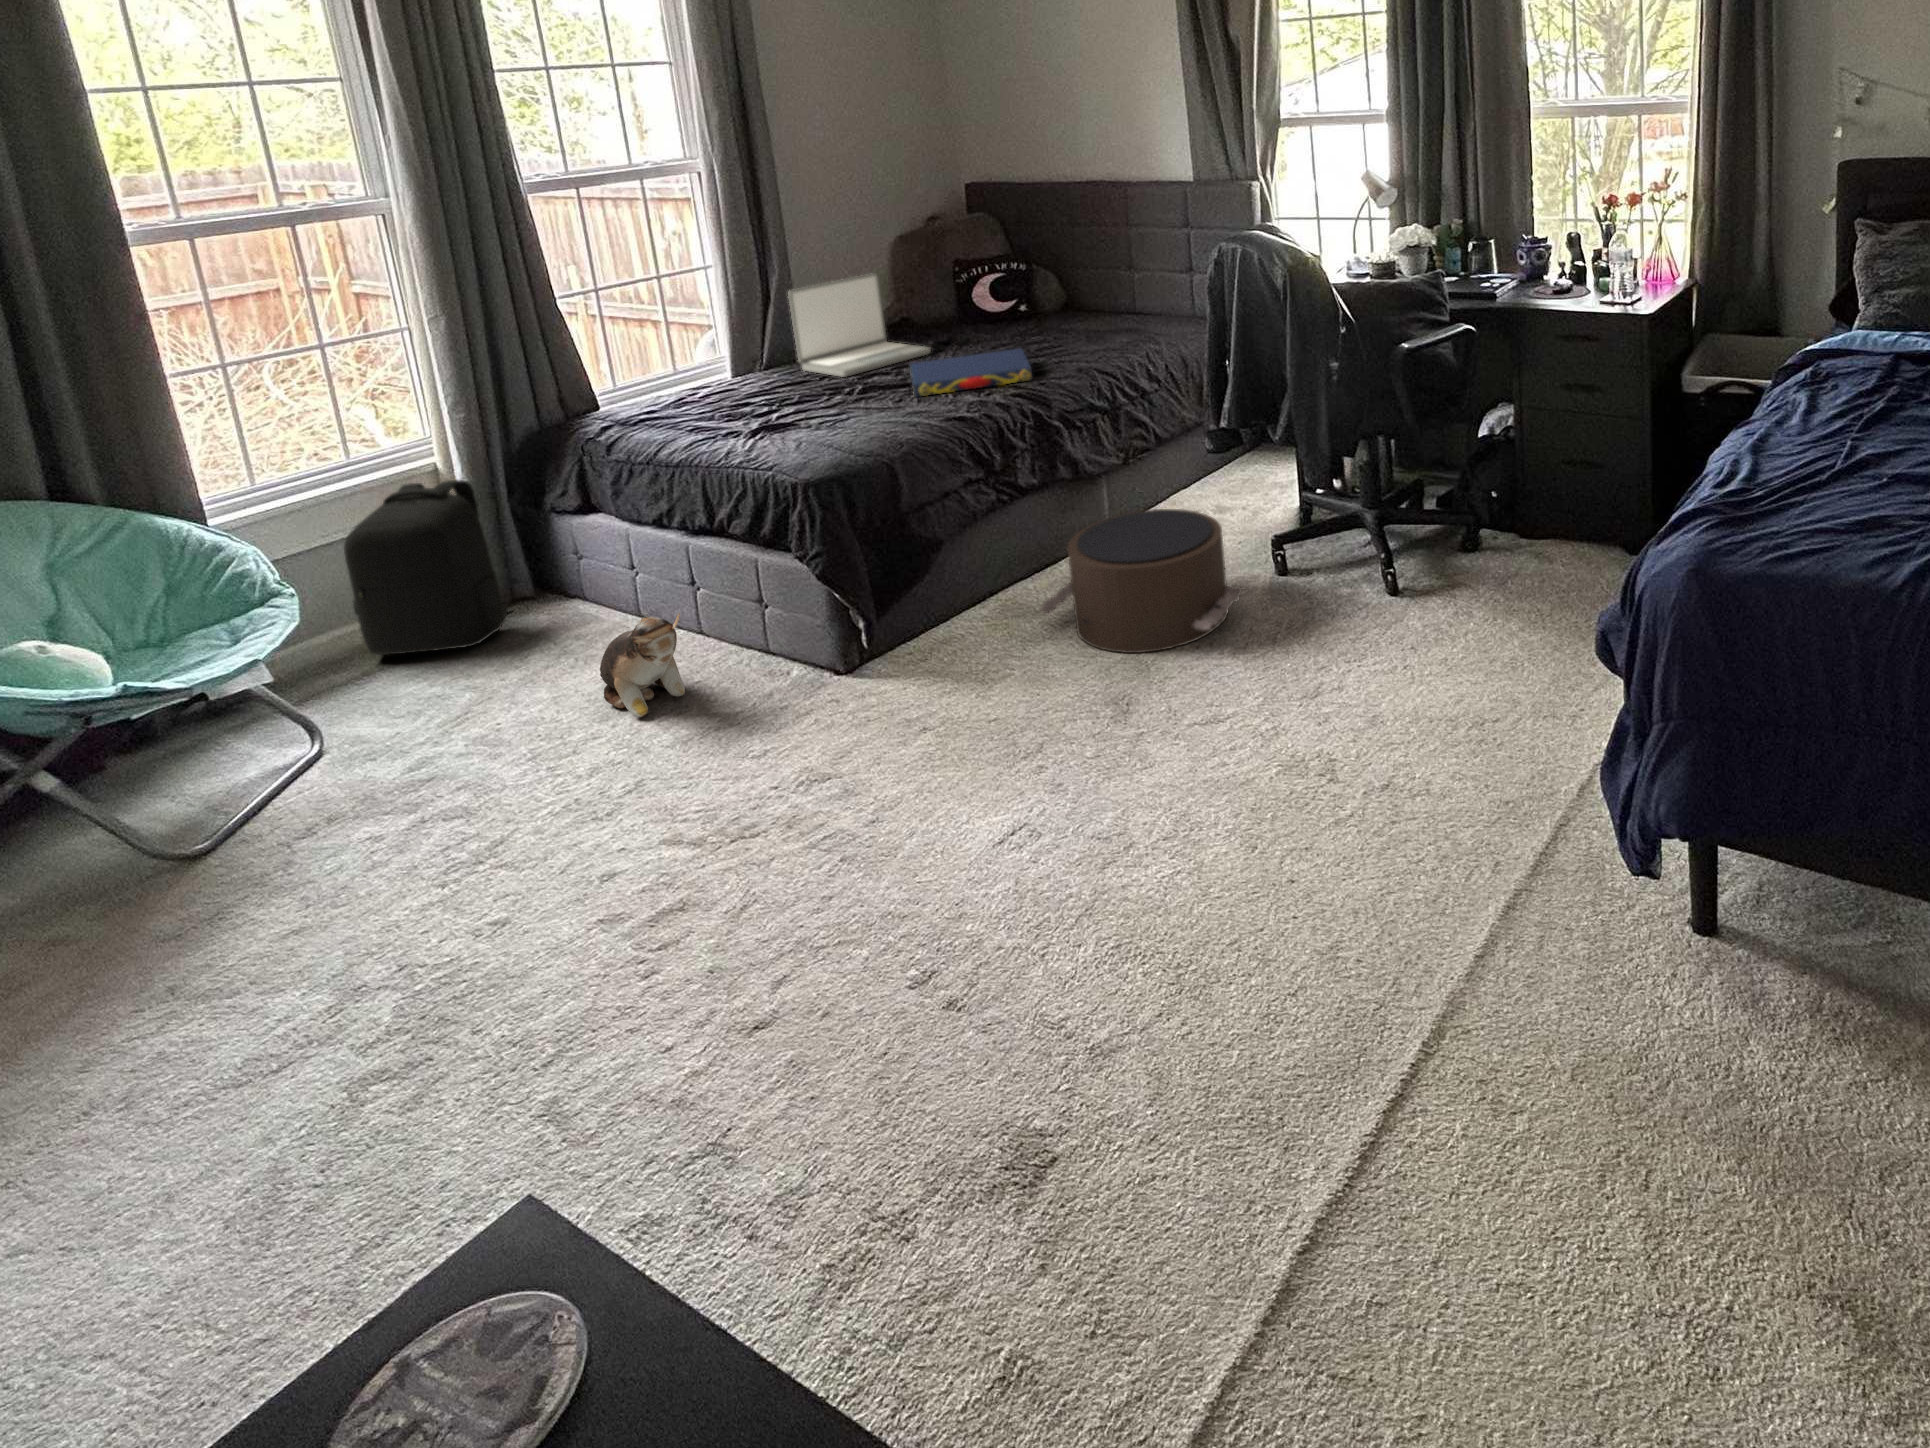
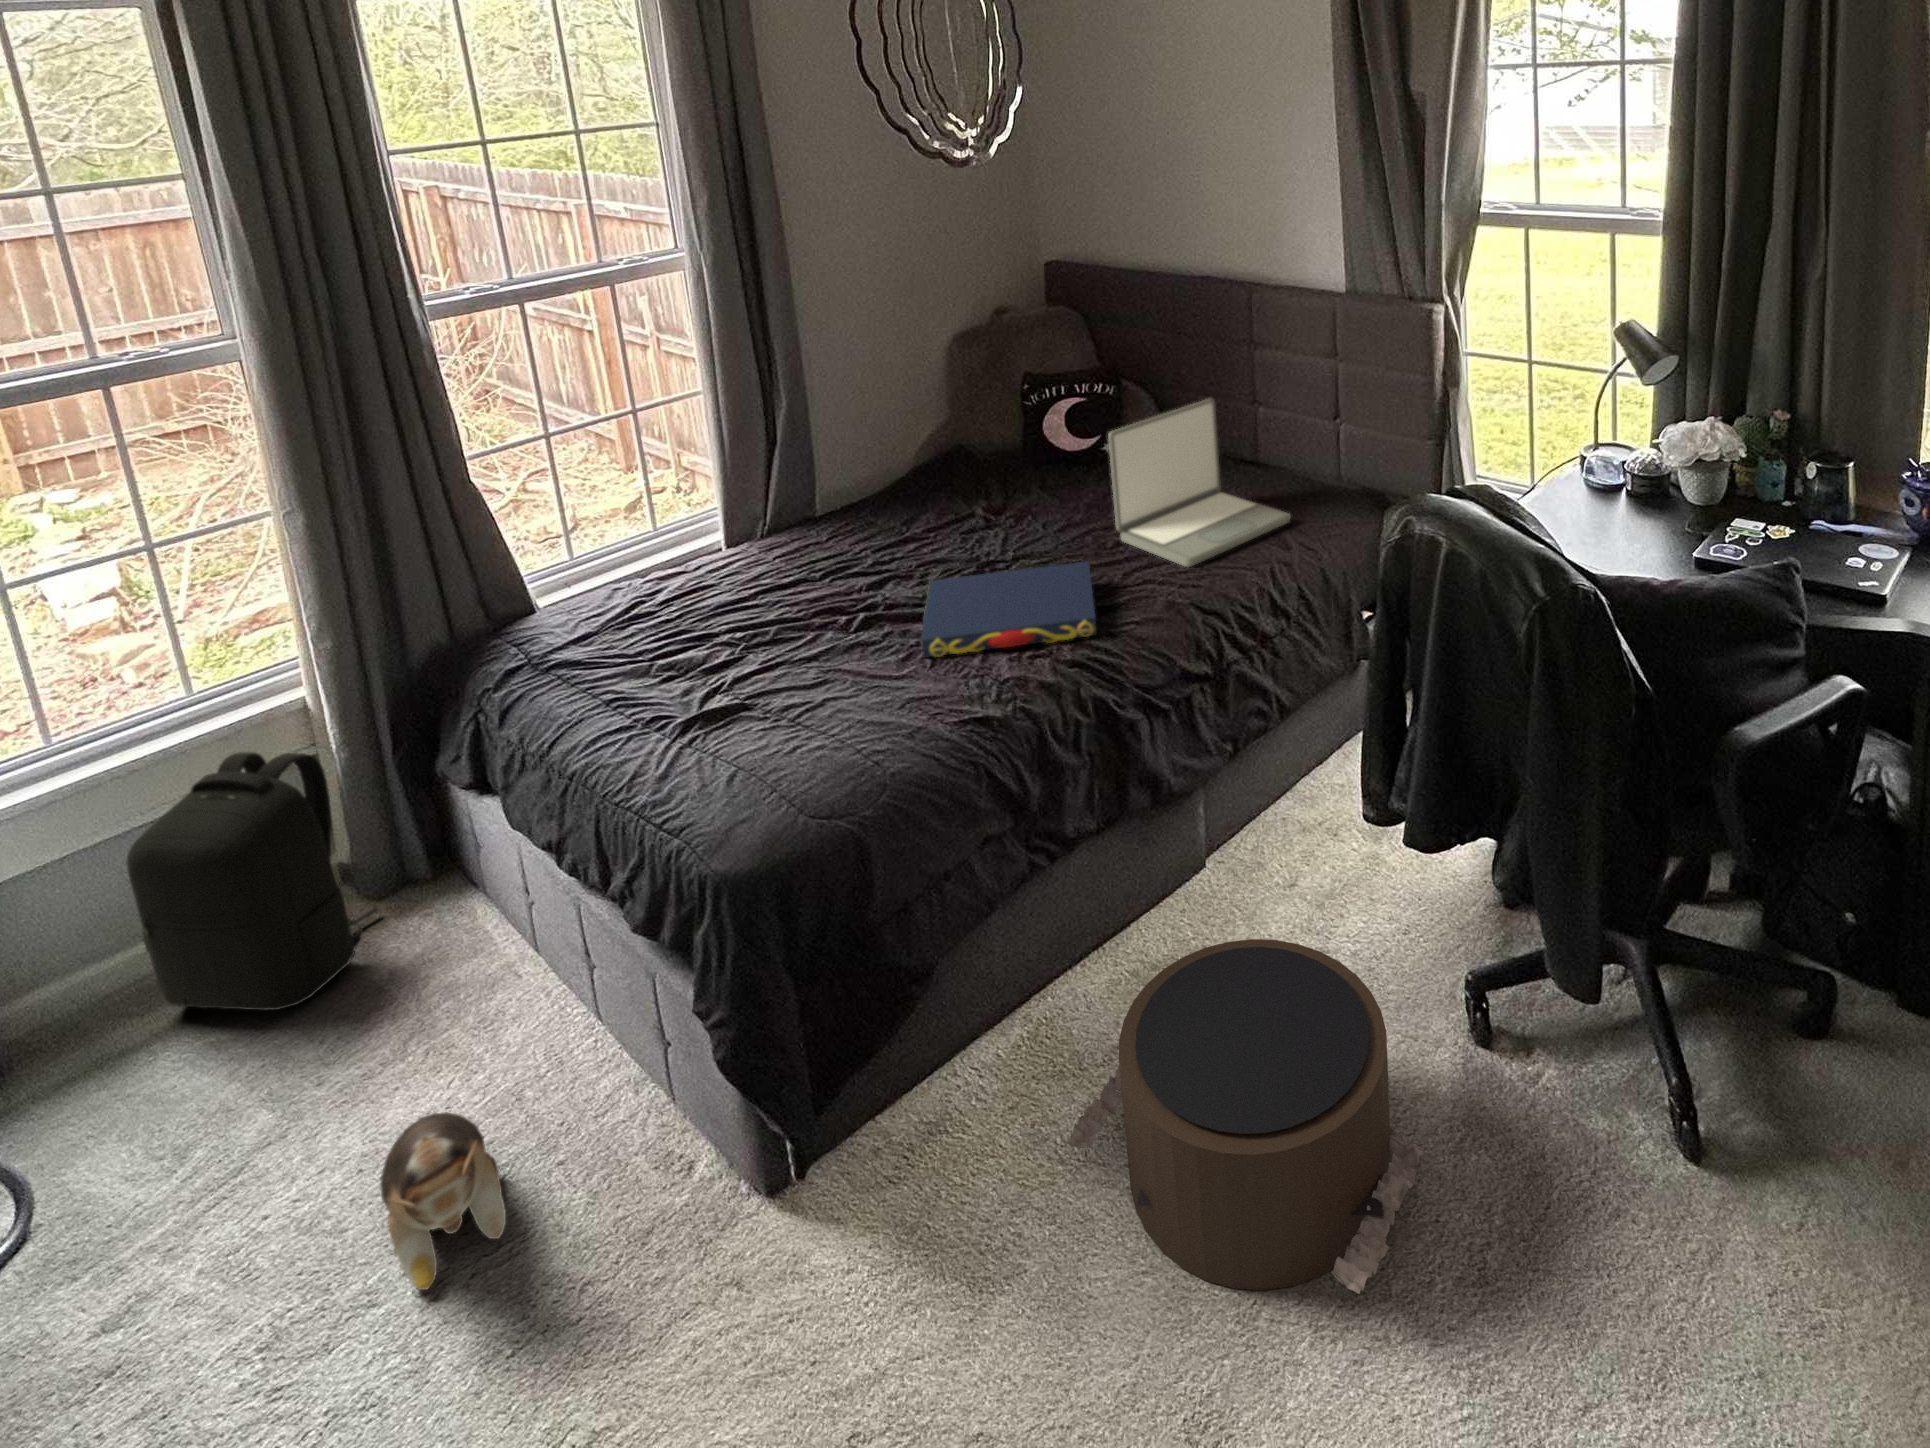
laptop: present [788,273,931,377] -> present [1108,399,1290,567]

